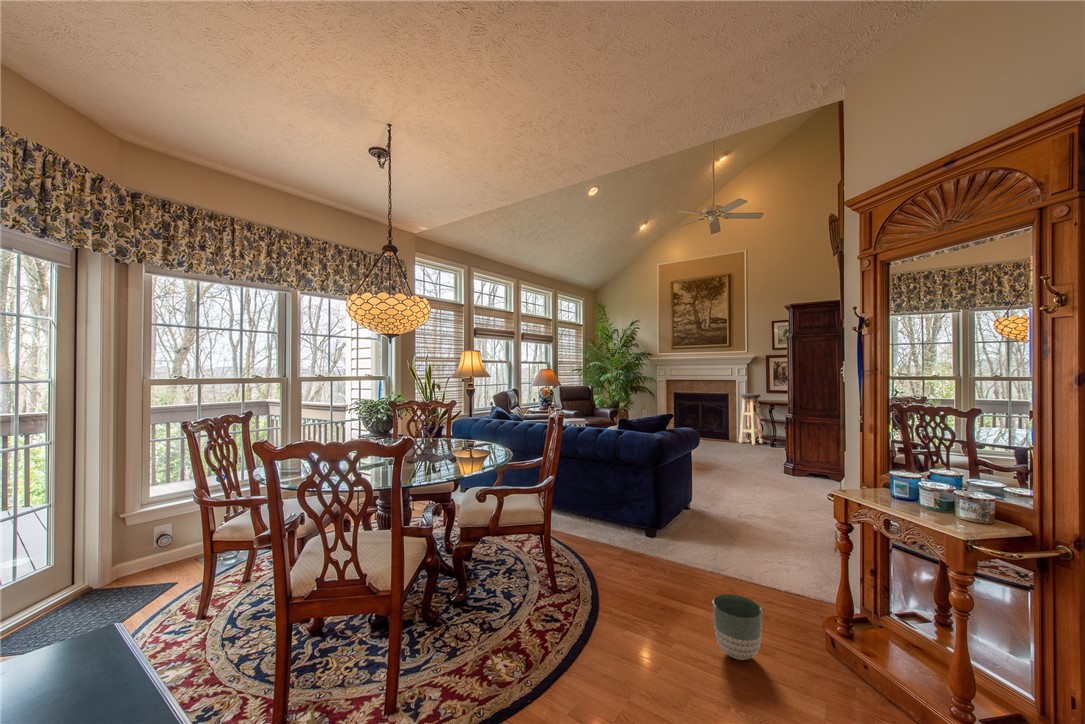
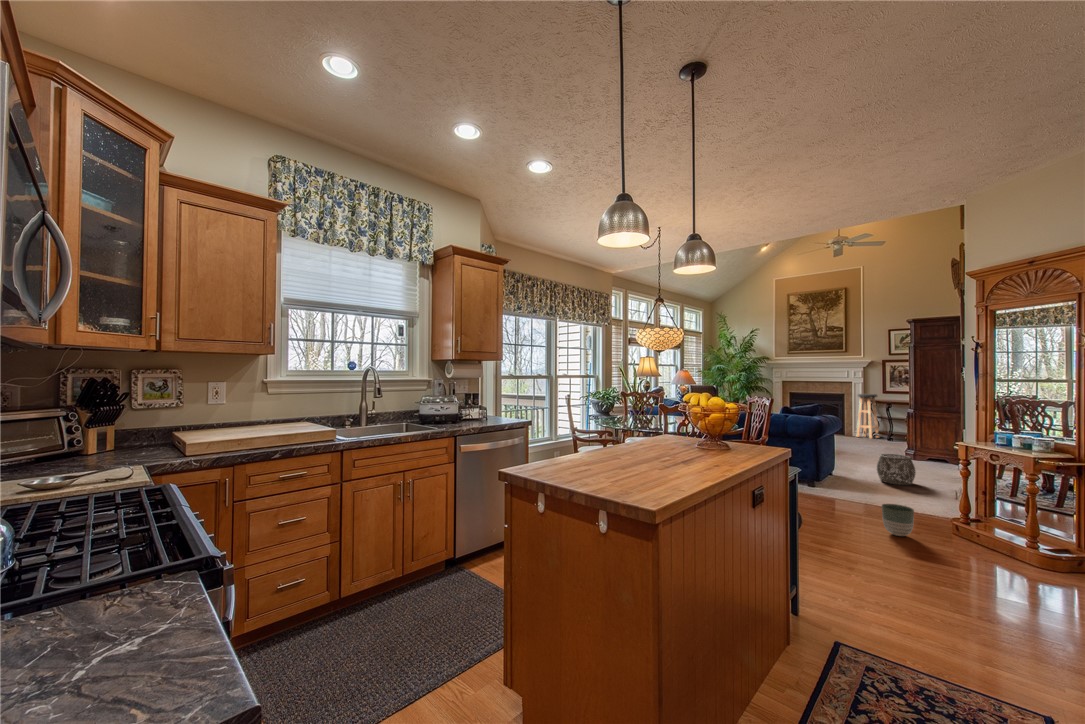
woven basket: none [740,477,787,522] -> present [877,454,916,485]

